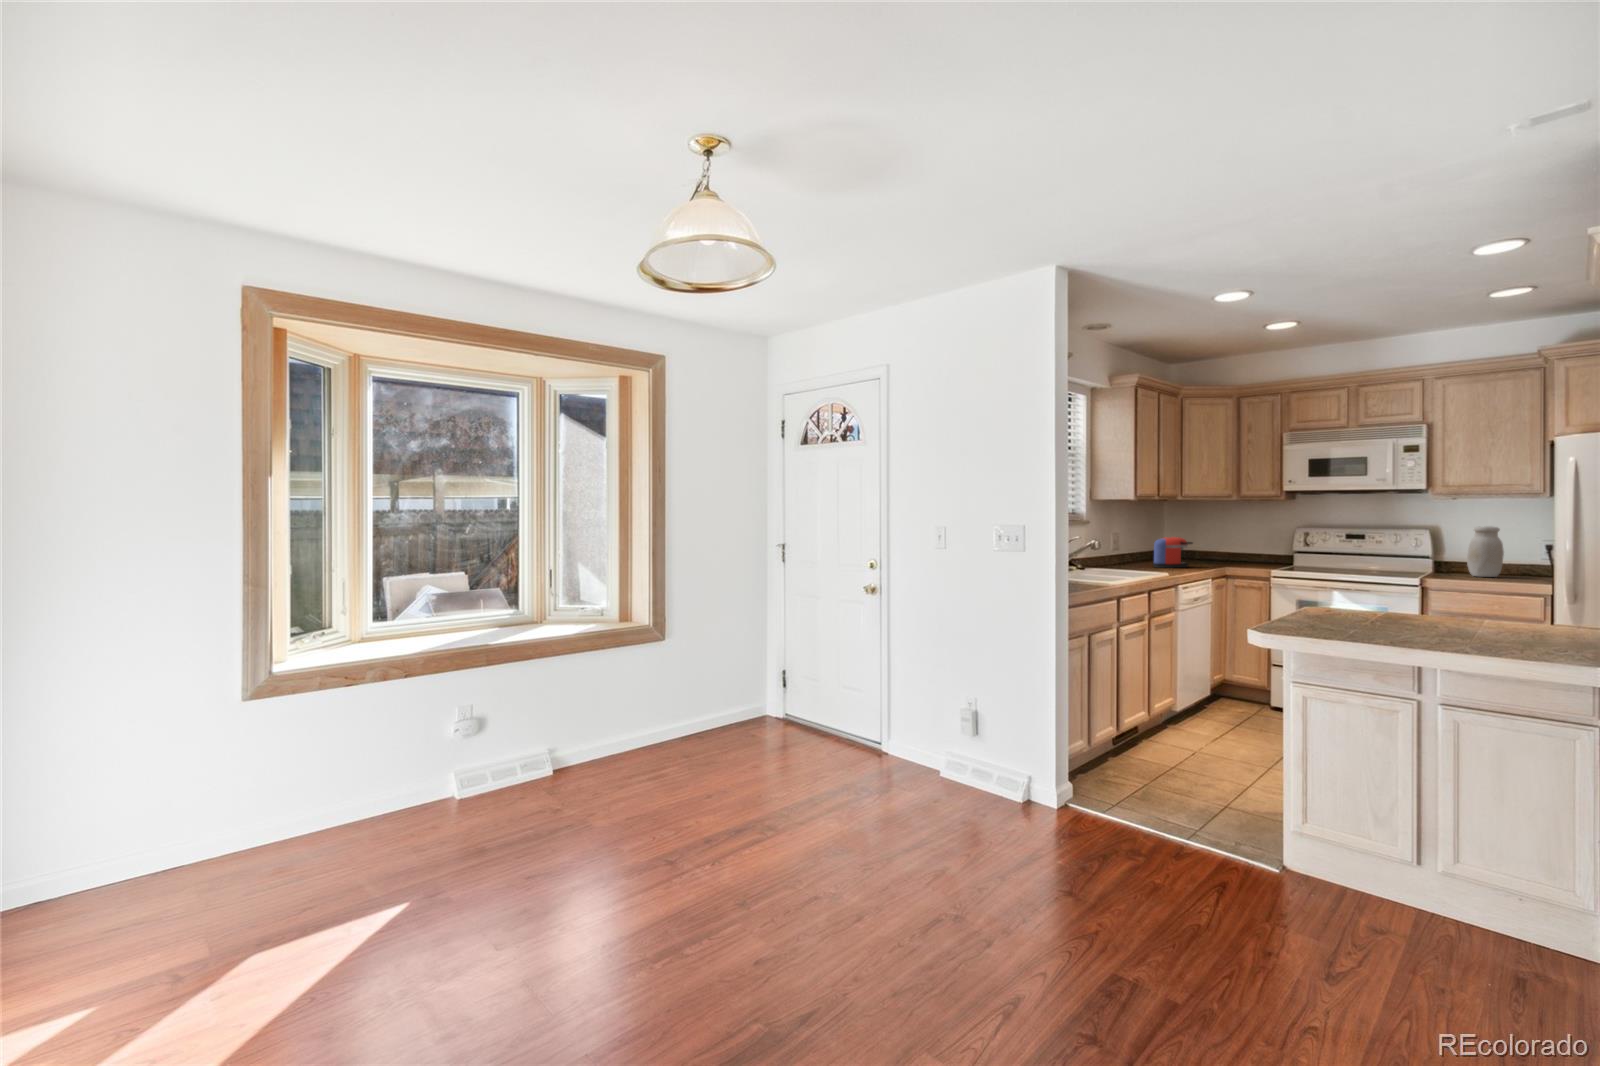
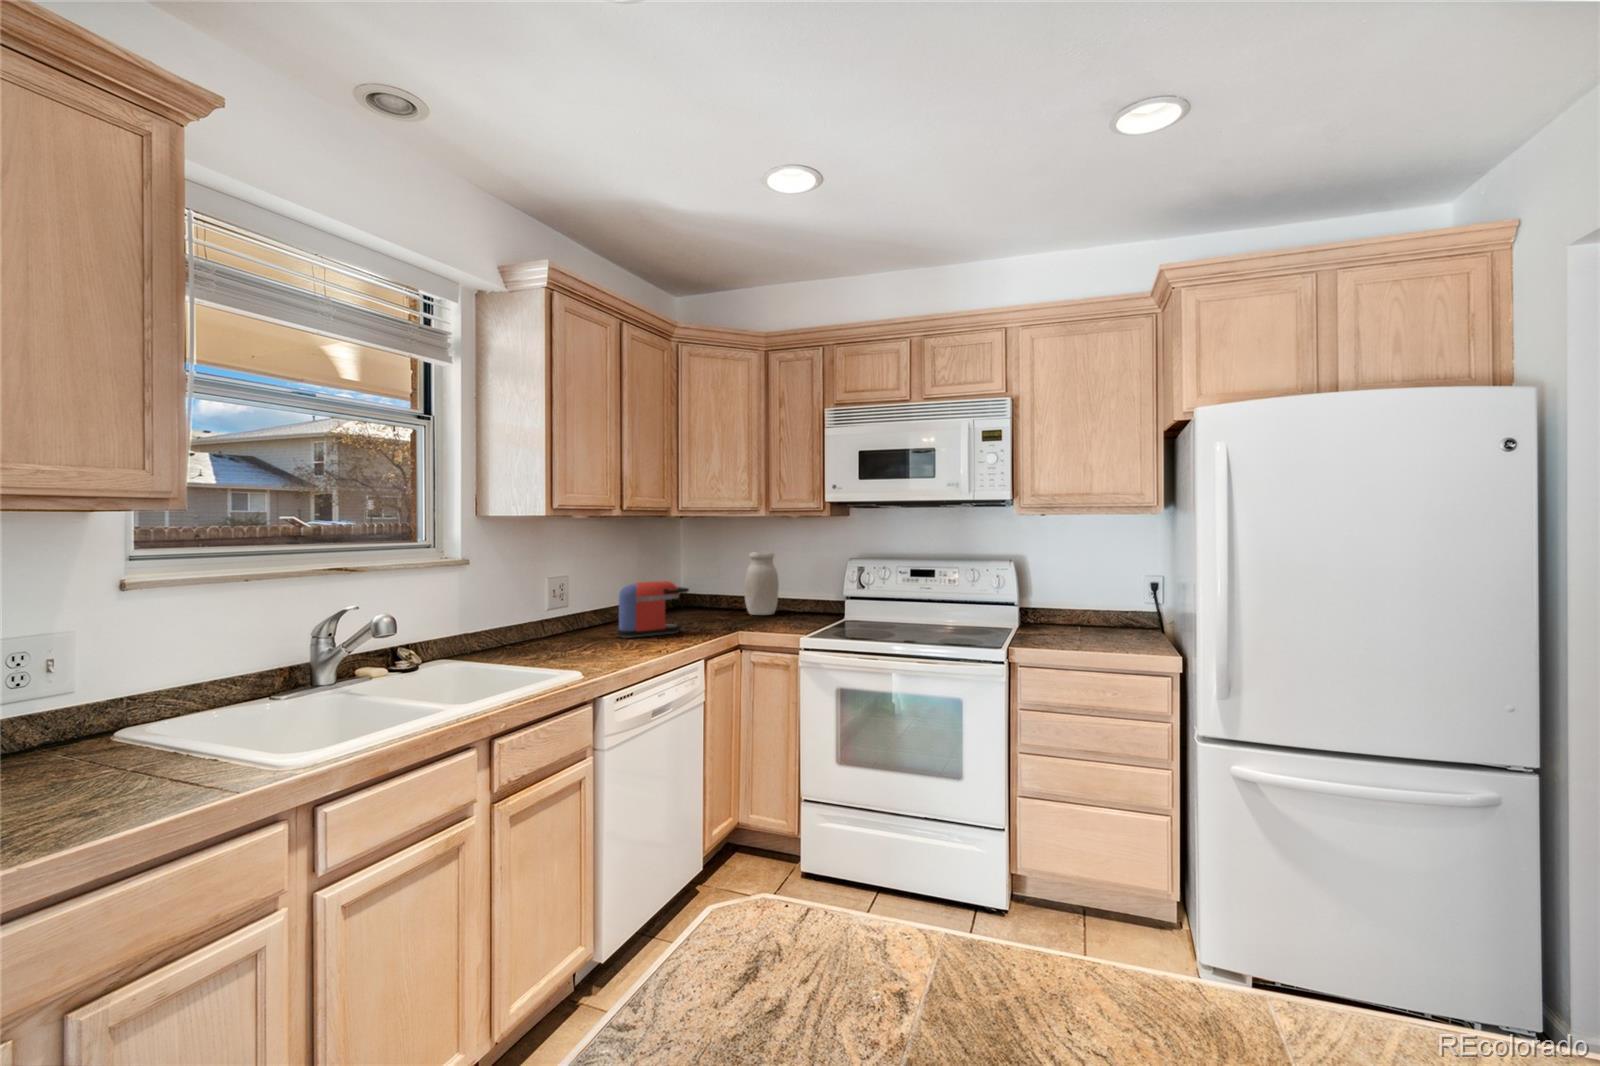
jar: present [1467,526,1504,577] -> present [745,551,779,615]

